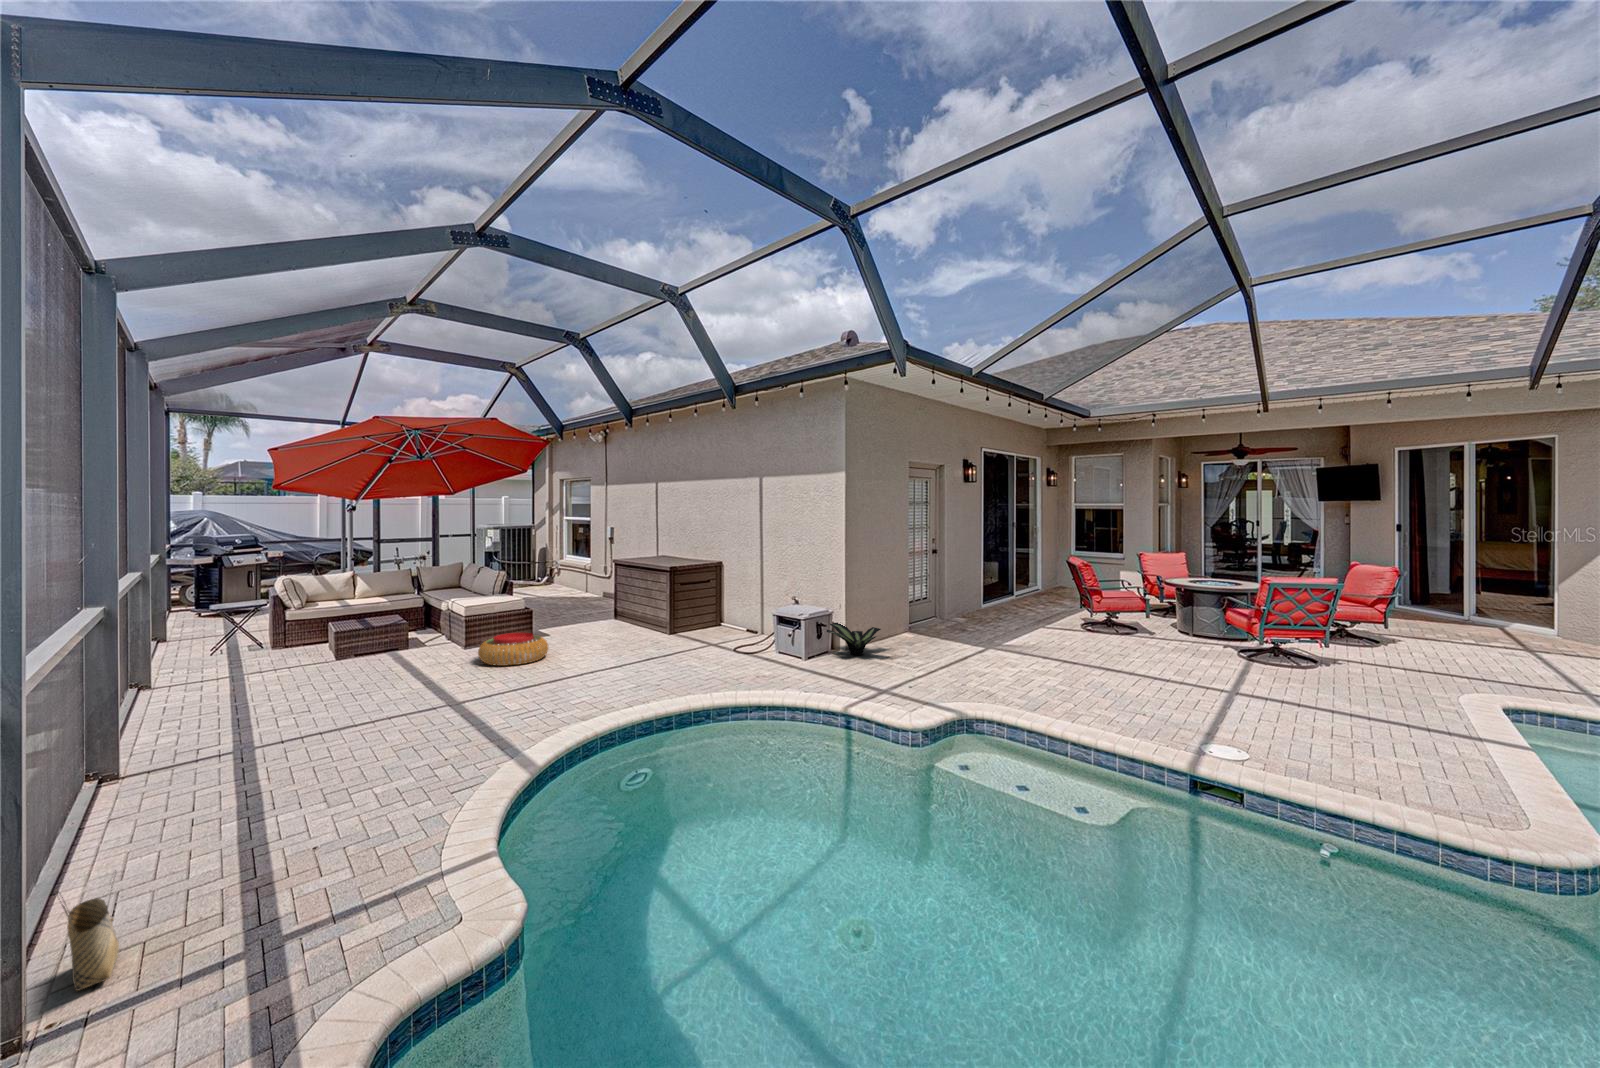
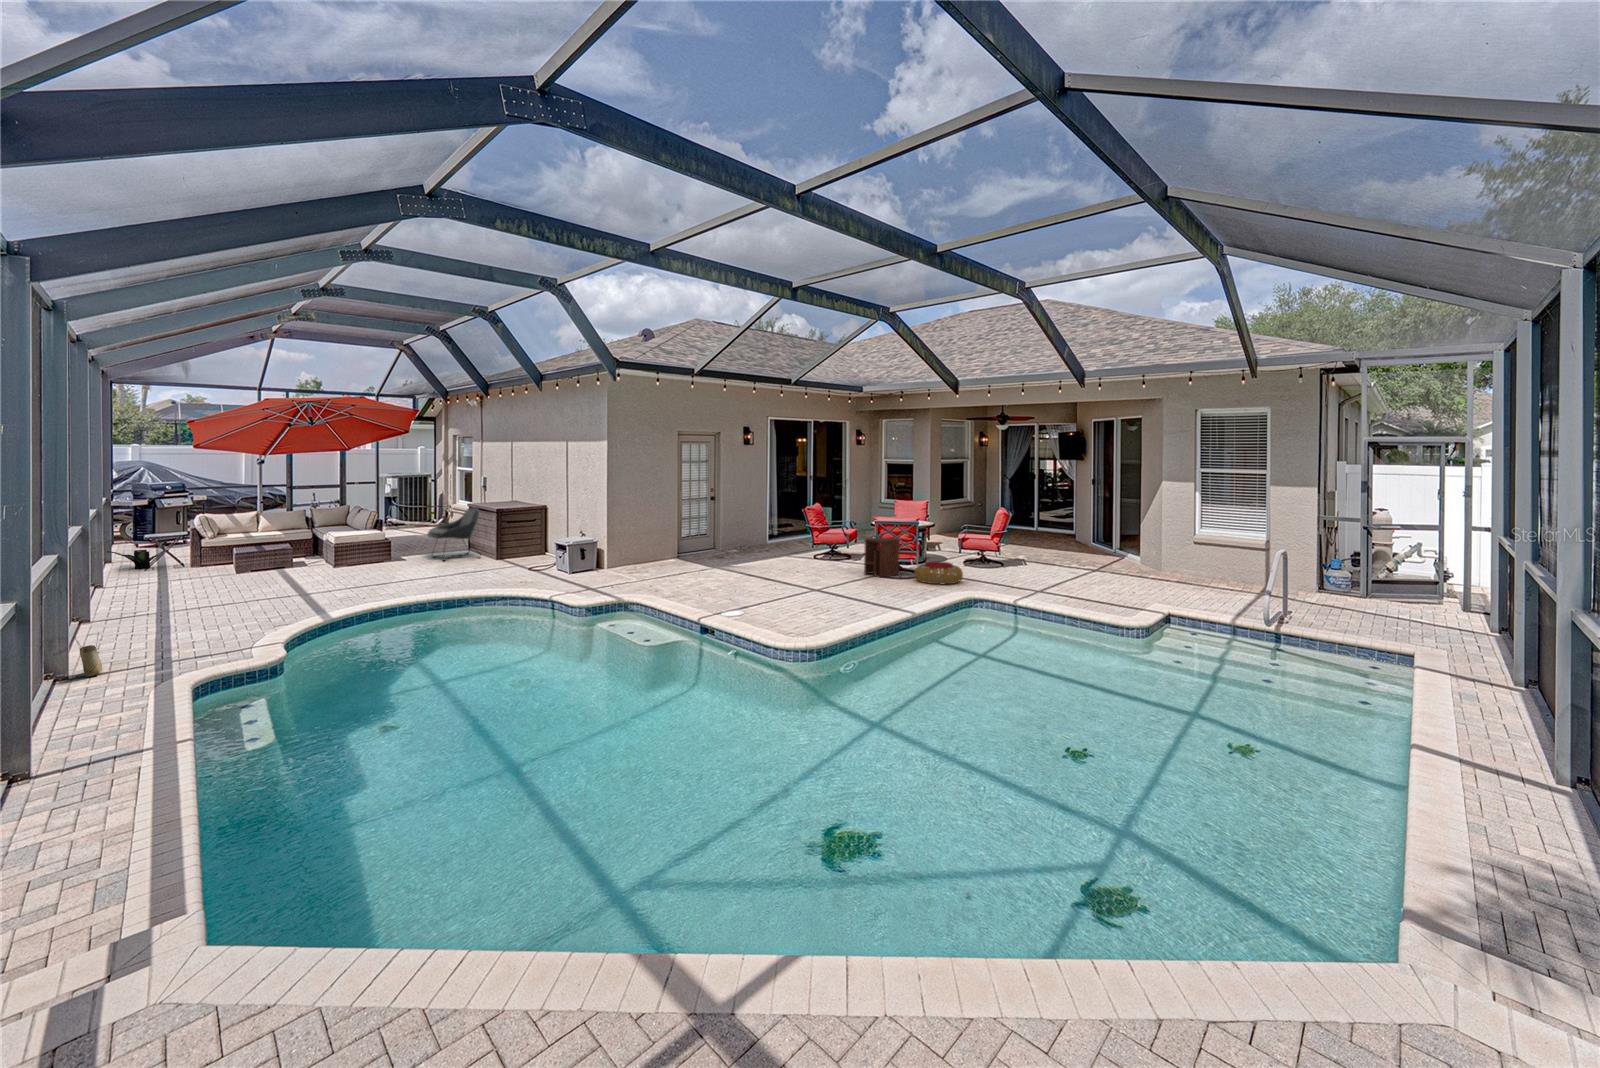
lounge chair: none [574,565,644,637] -> present [427,507,480,558]
side table: none [1197,602,1247,661] -> present [864,537,900,577]
potted plant: present [827,623,881,656] -> present [107,550,168,569]
pouf: present [478,632,548,666] -> present [914,561,963,584]

